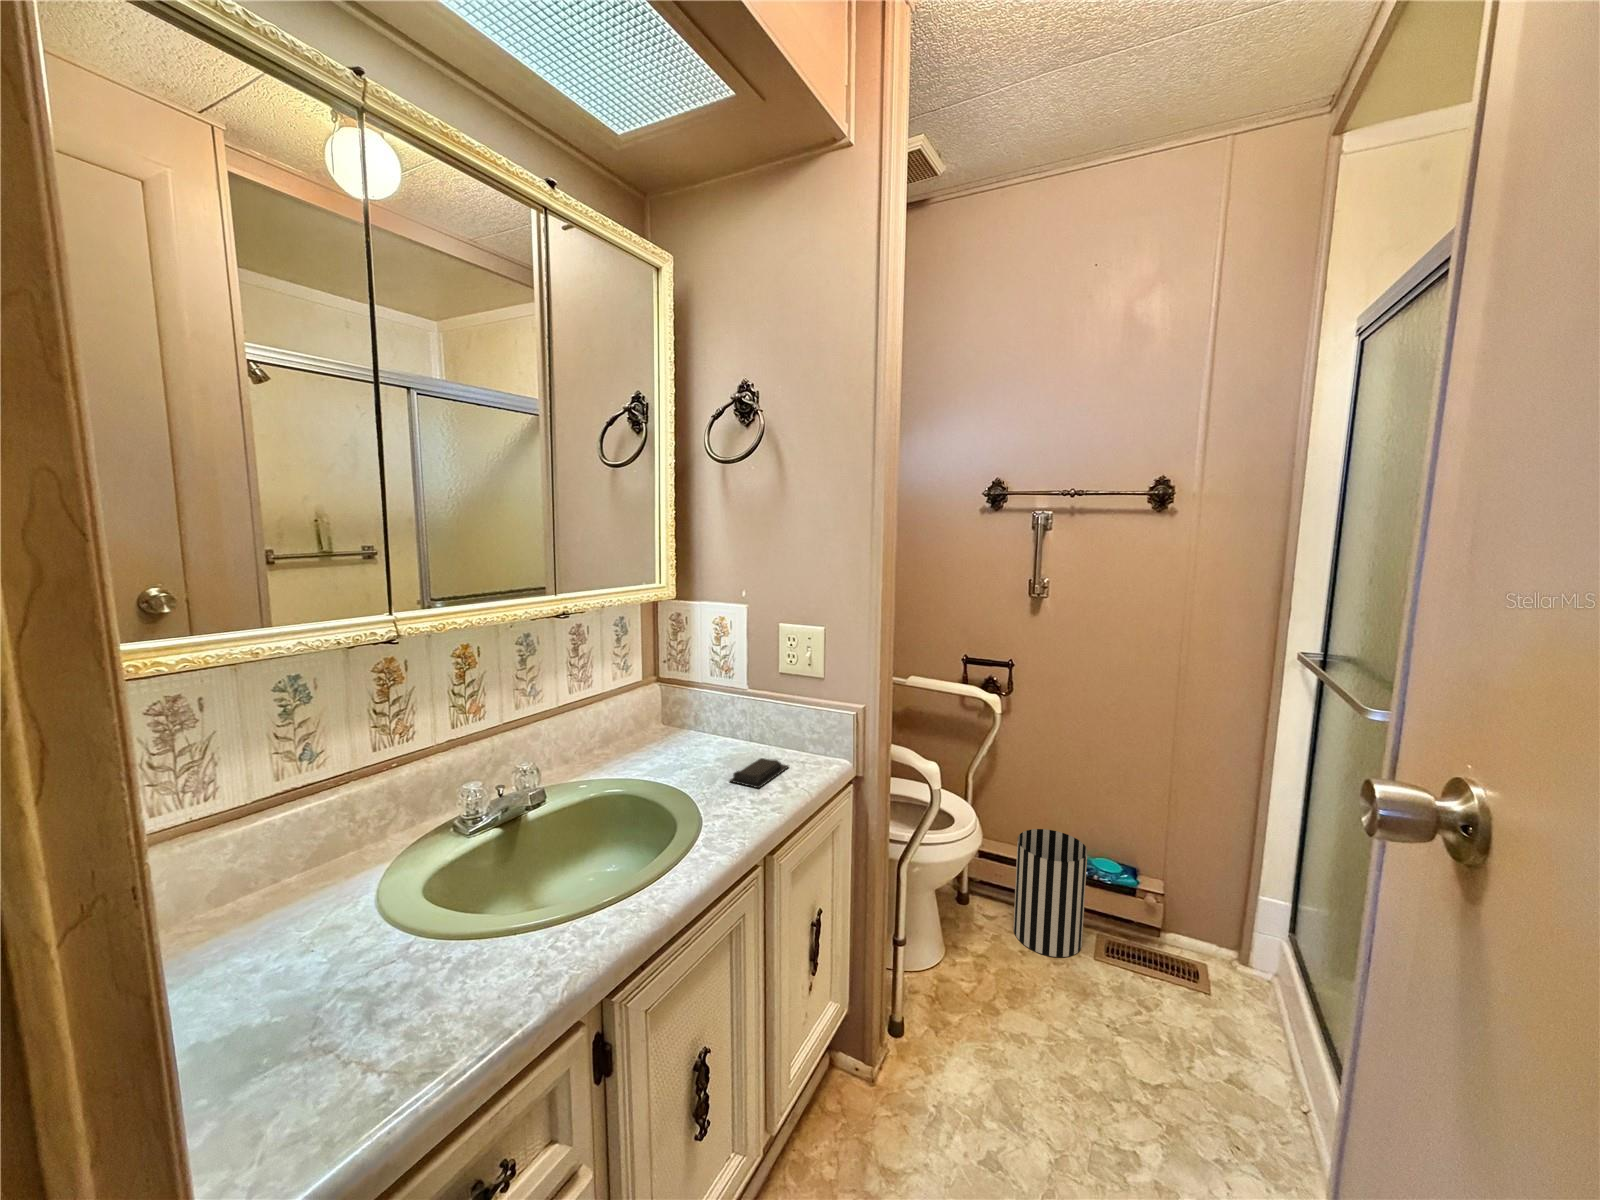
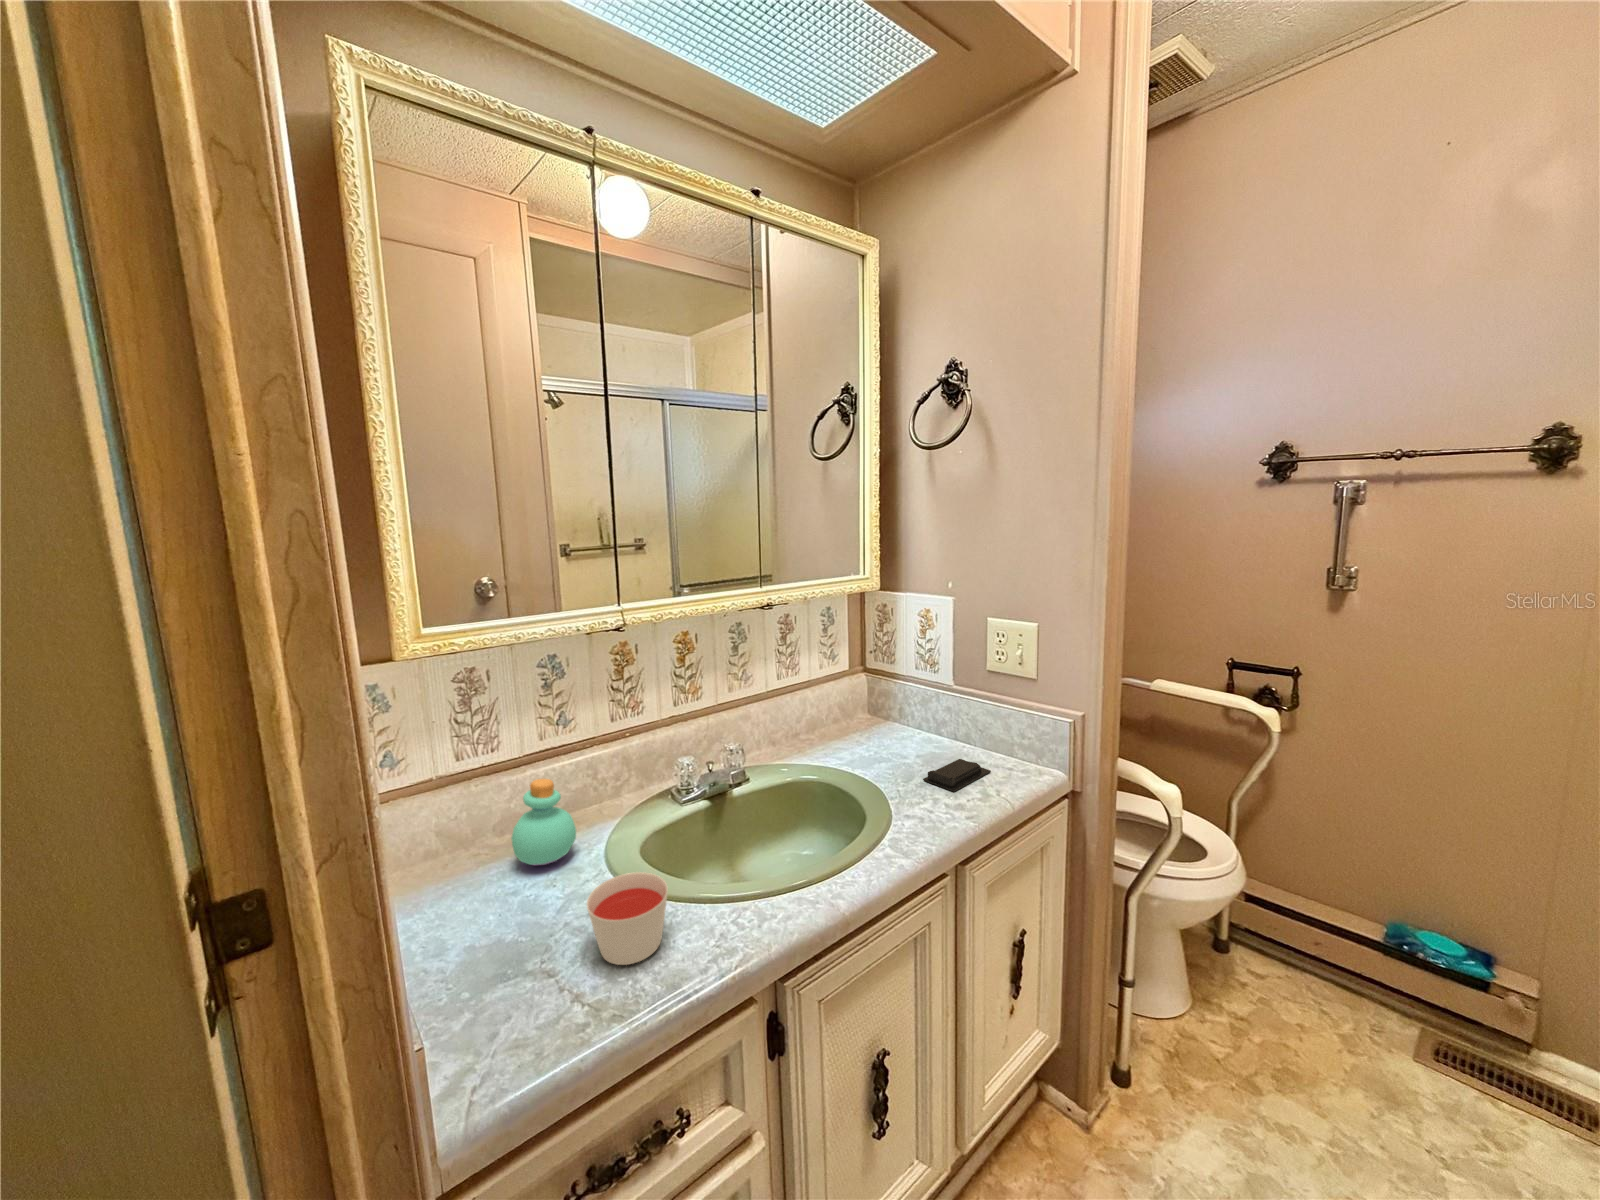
perfume bottle: none [240,825,336,934] -> present [511,779,576,865]
wastebasket: present [1013,829,1087,957] -> none [1287,879,1408,1048]
candle: none [375,909,478,1018] -> present [587,872,668,965]

